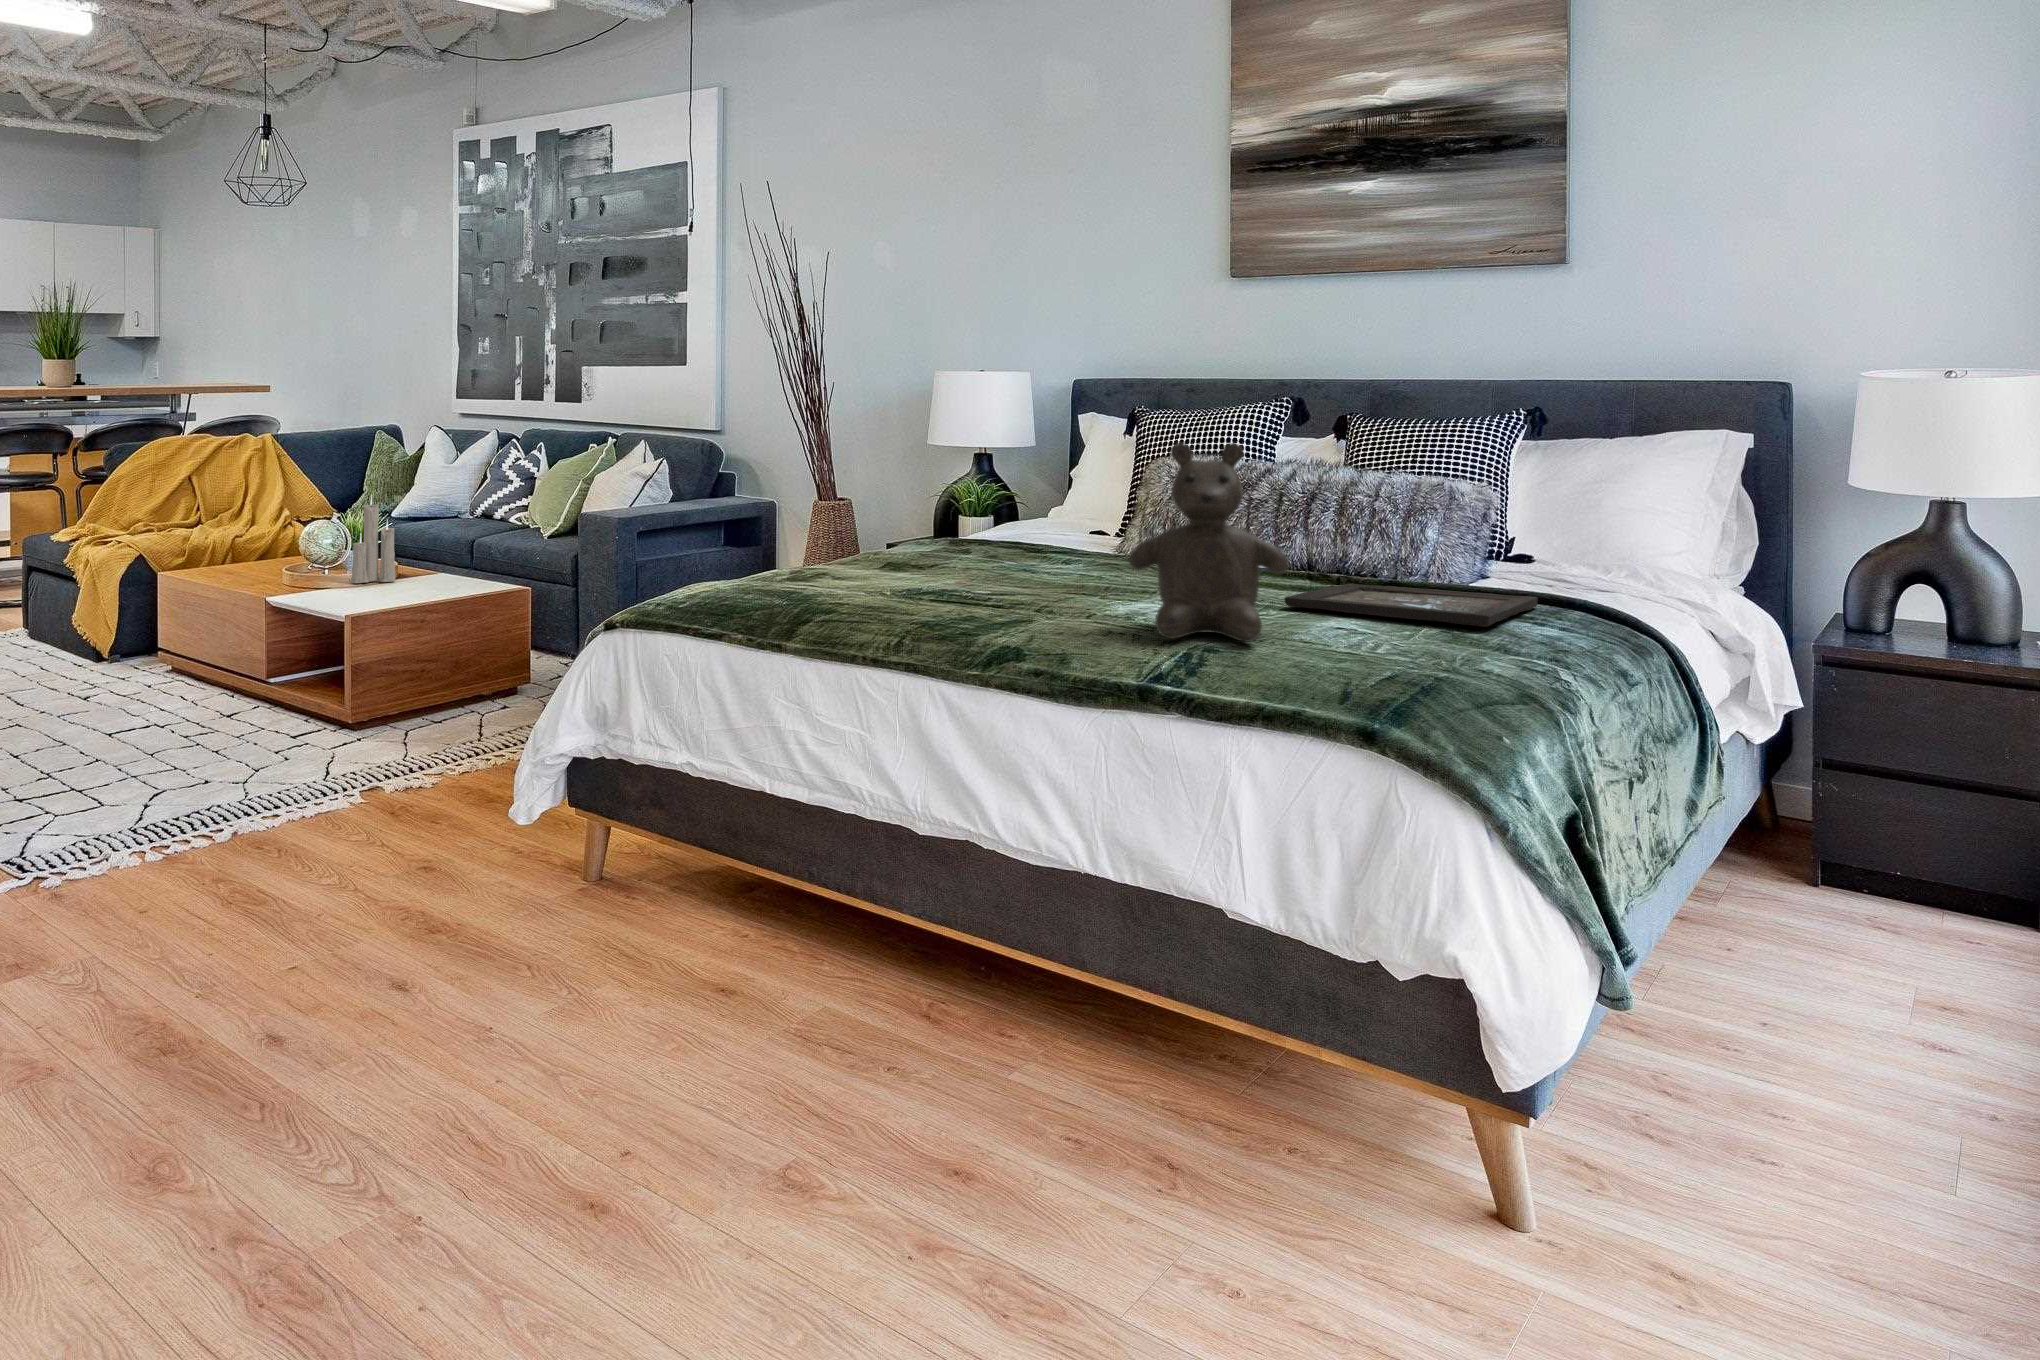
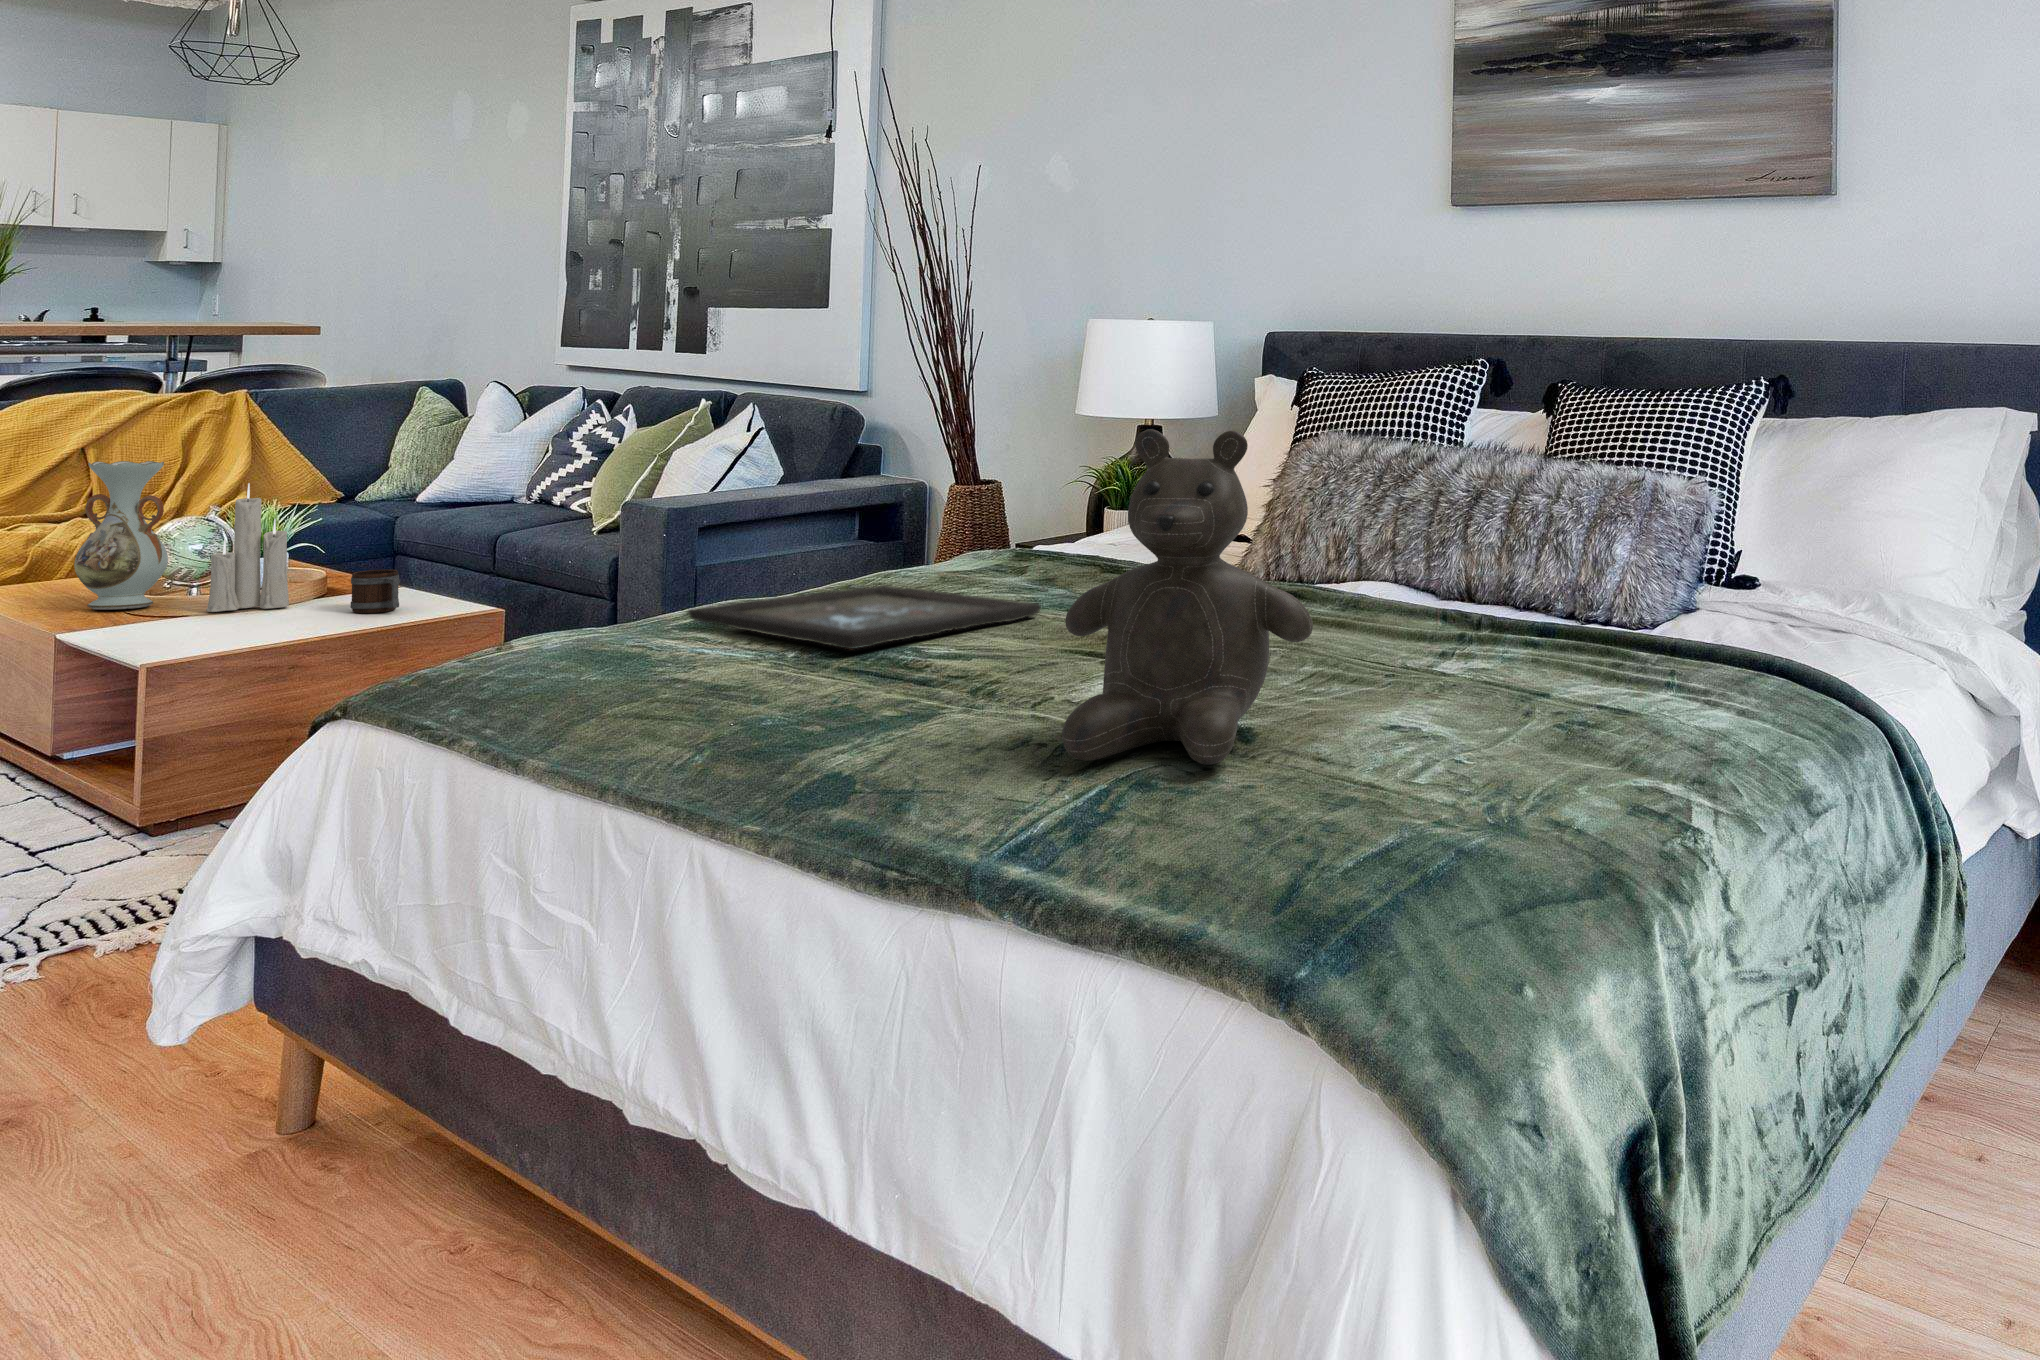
vase: none [272,479,322,581] -> present [74,461,168,610]
mug: none [437,556,469,586] -> present [351,570,400,613]
tray: present [1285,583,1538,626] -> present [689,585,1041,649]

